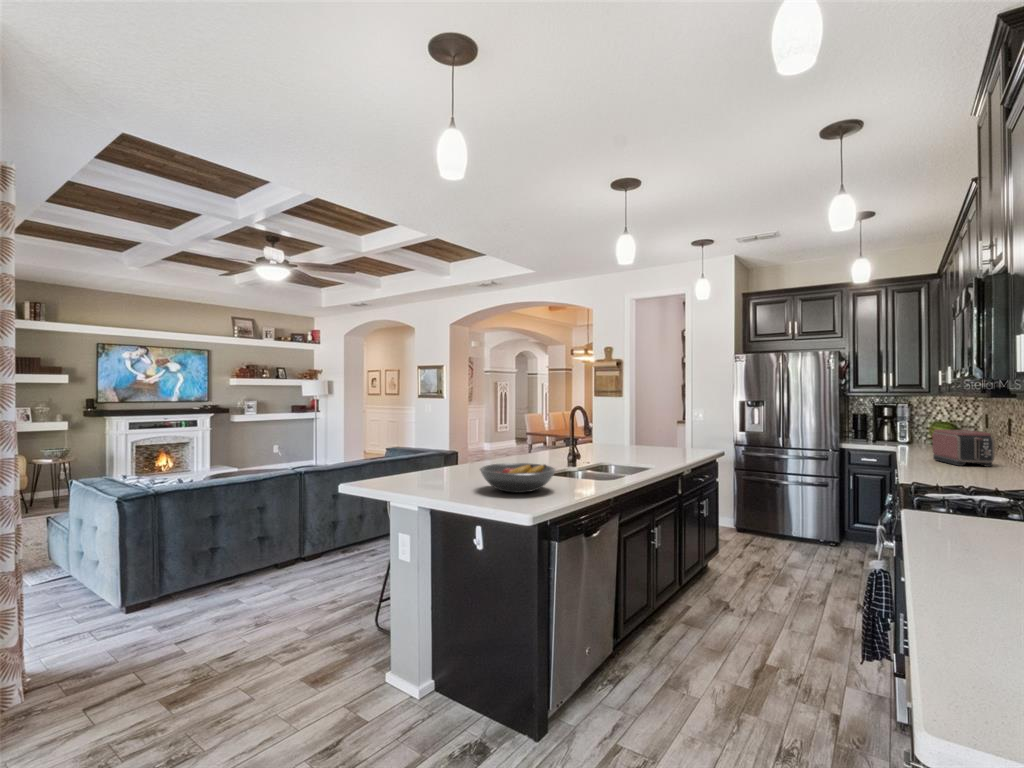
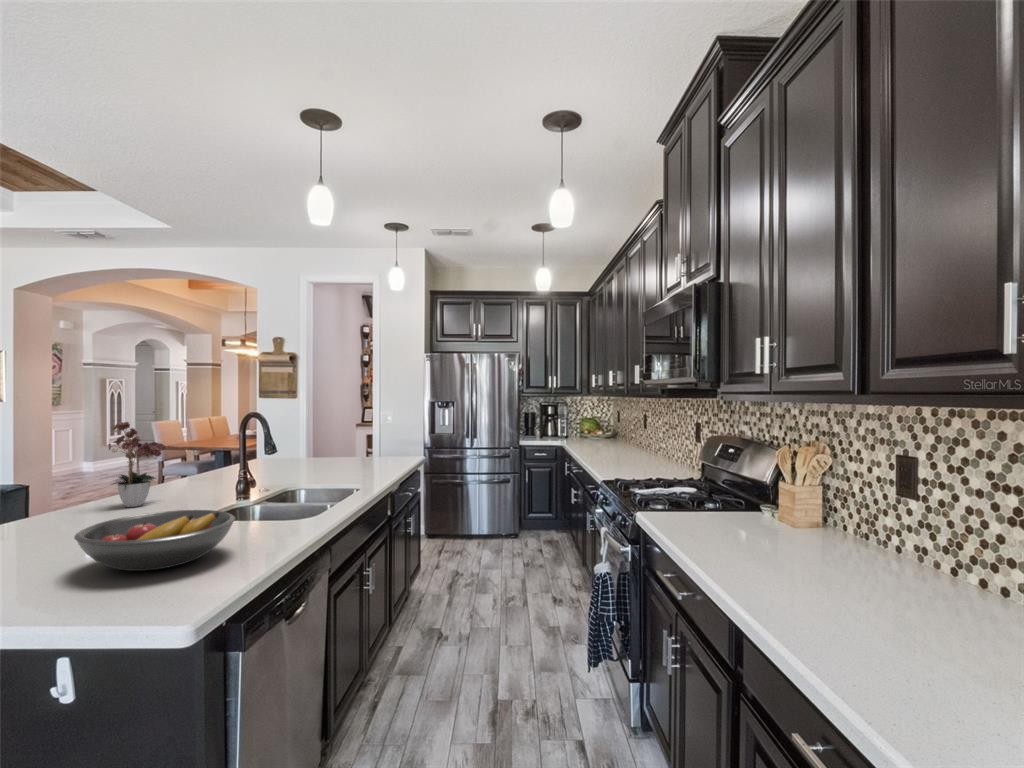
flower arrangement: none [493,408,527,464] -> present [108,422,166,507]
toaster: present [933,429,995,467] -> none [598,424,643,456]

